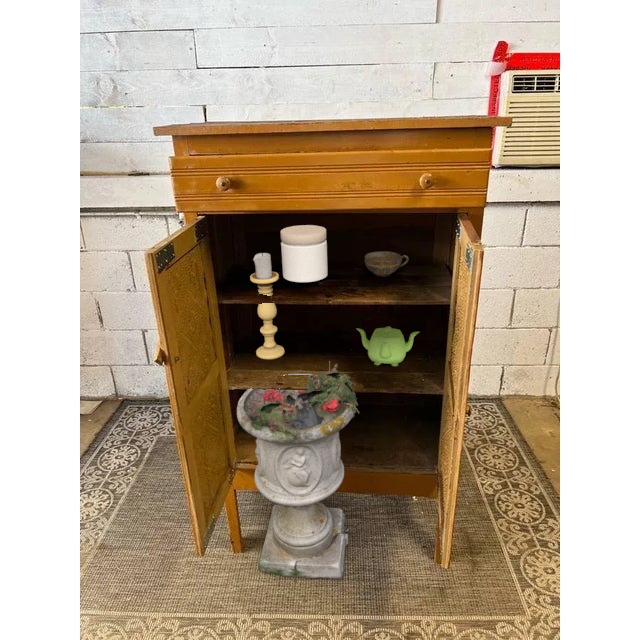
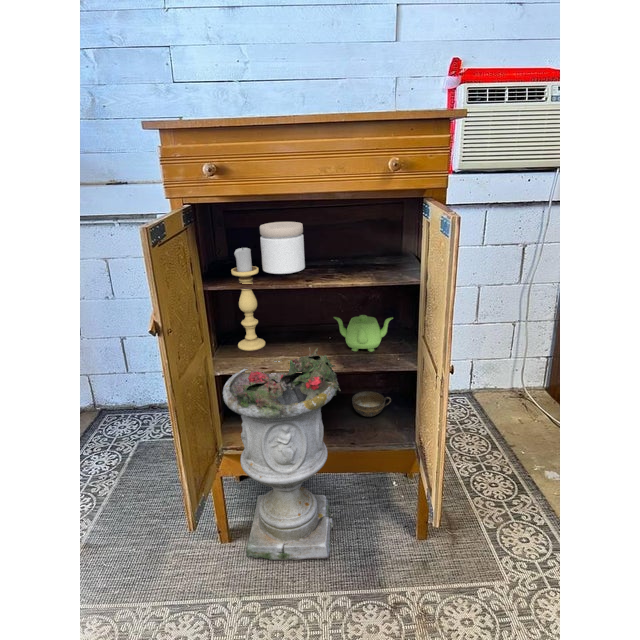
cup: present [365,251,409,277] -> present [352,391,391,417]

